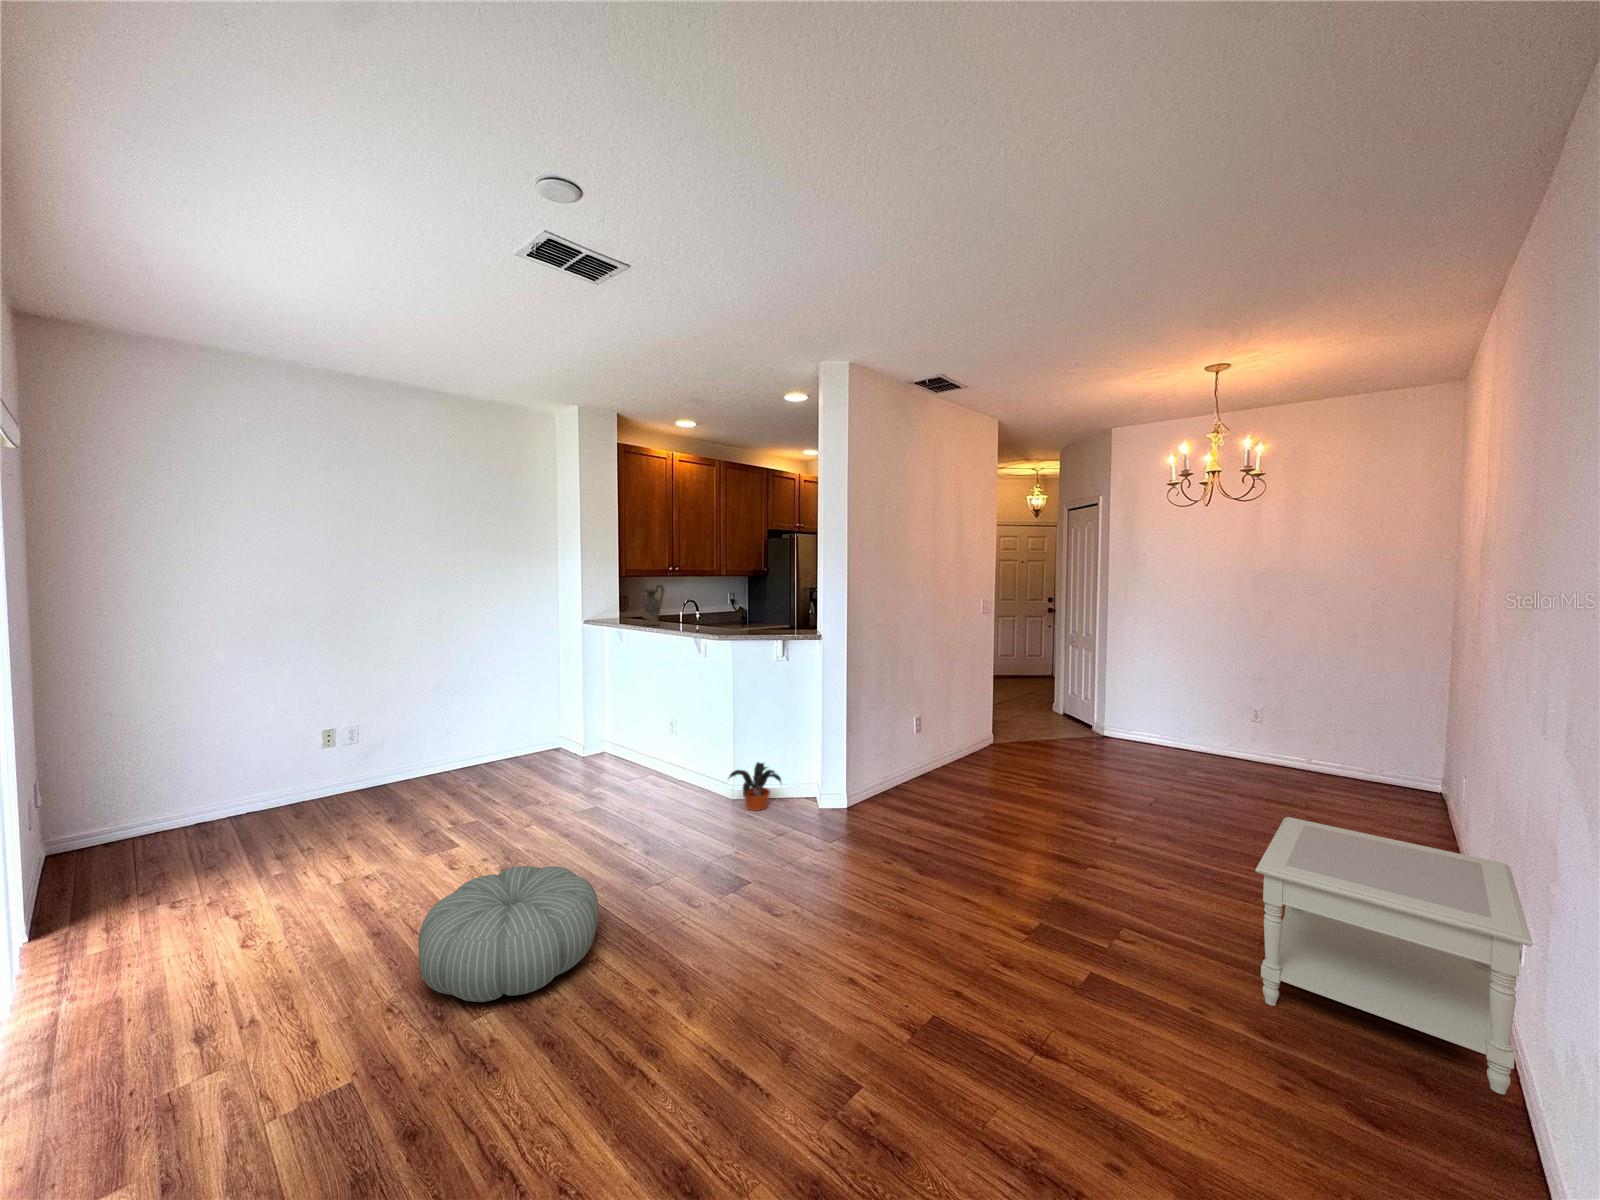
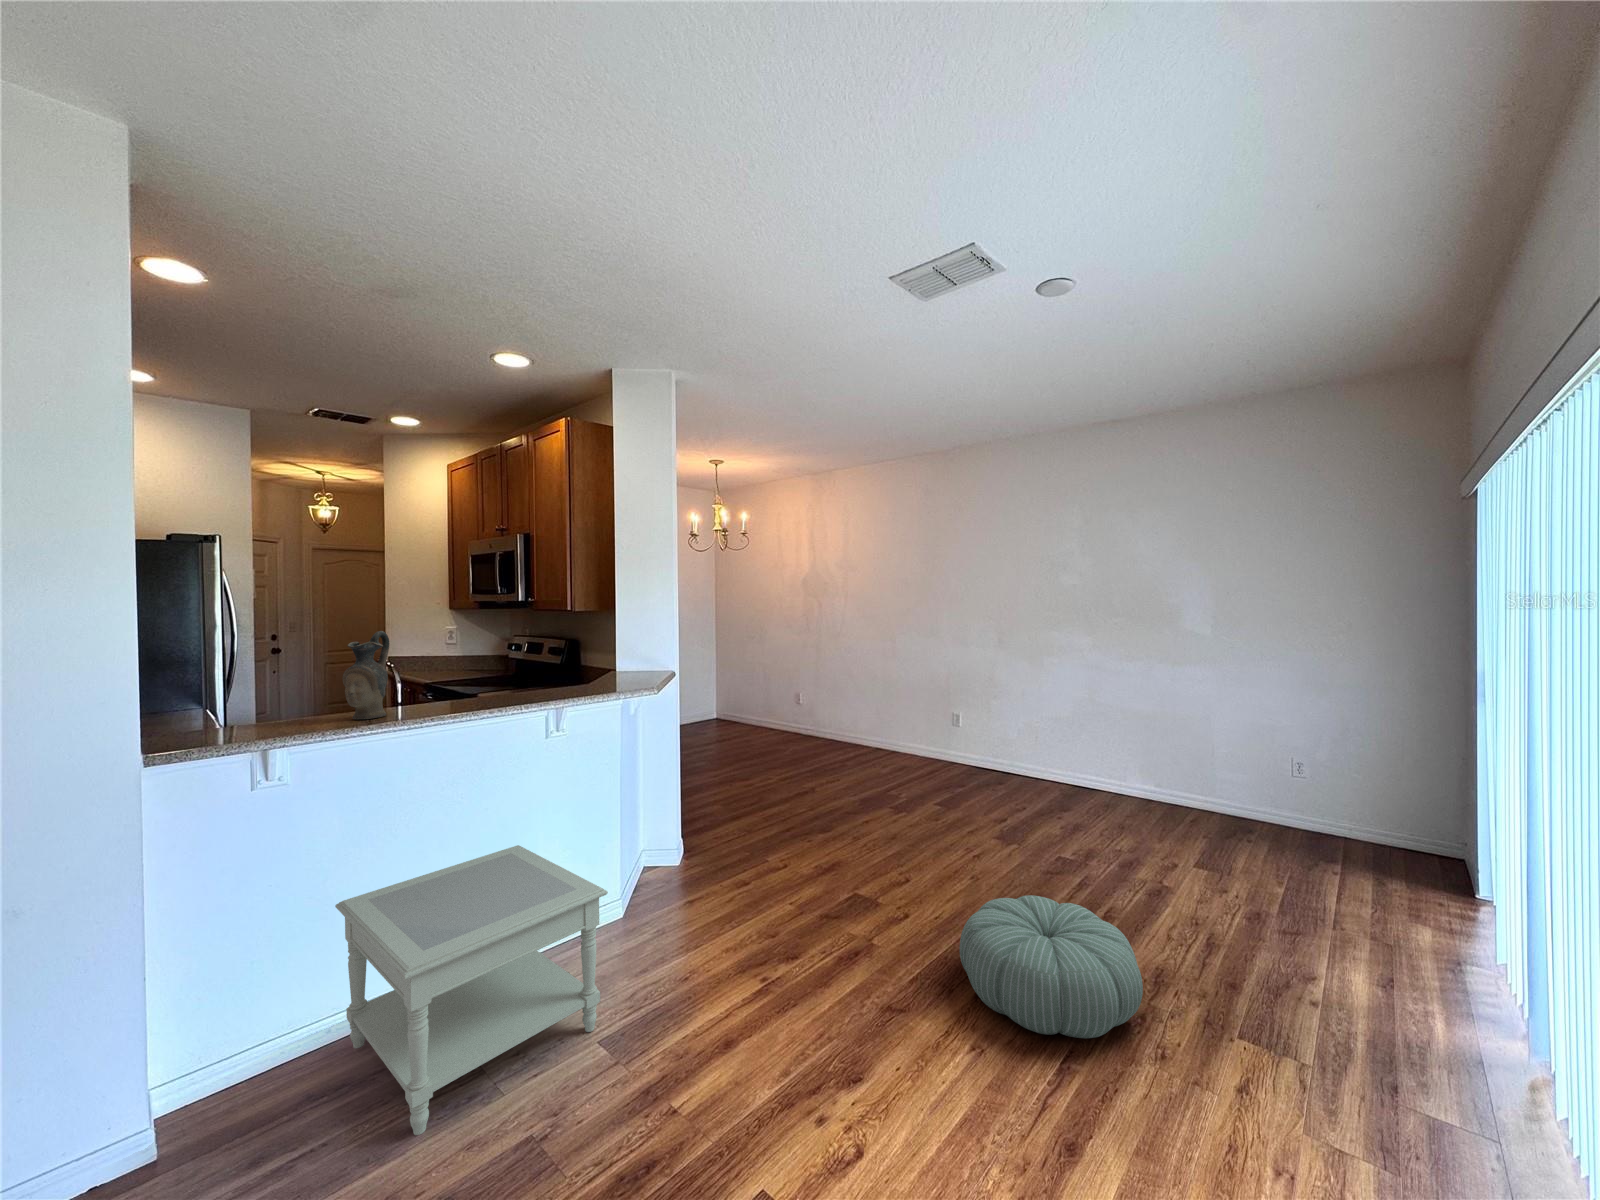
potted plant: present [729,762,781,811] -> none [639,841,711,900]
side table: present [1255,817,1533,1094] -> present [335,845,608,1135]

